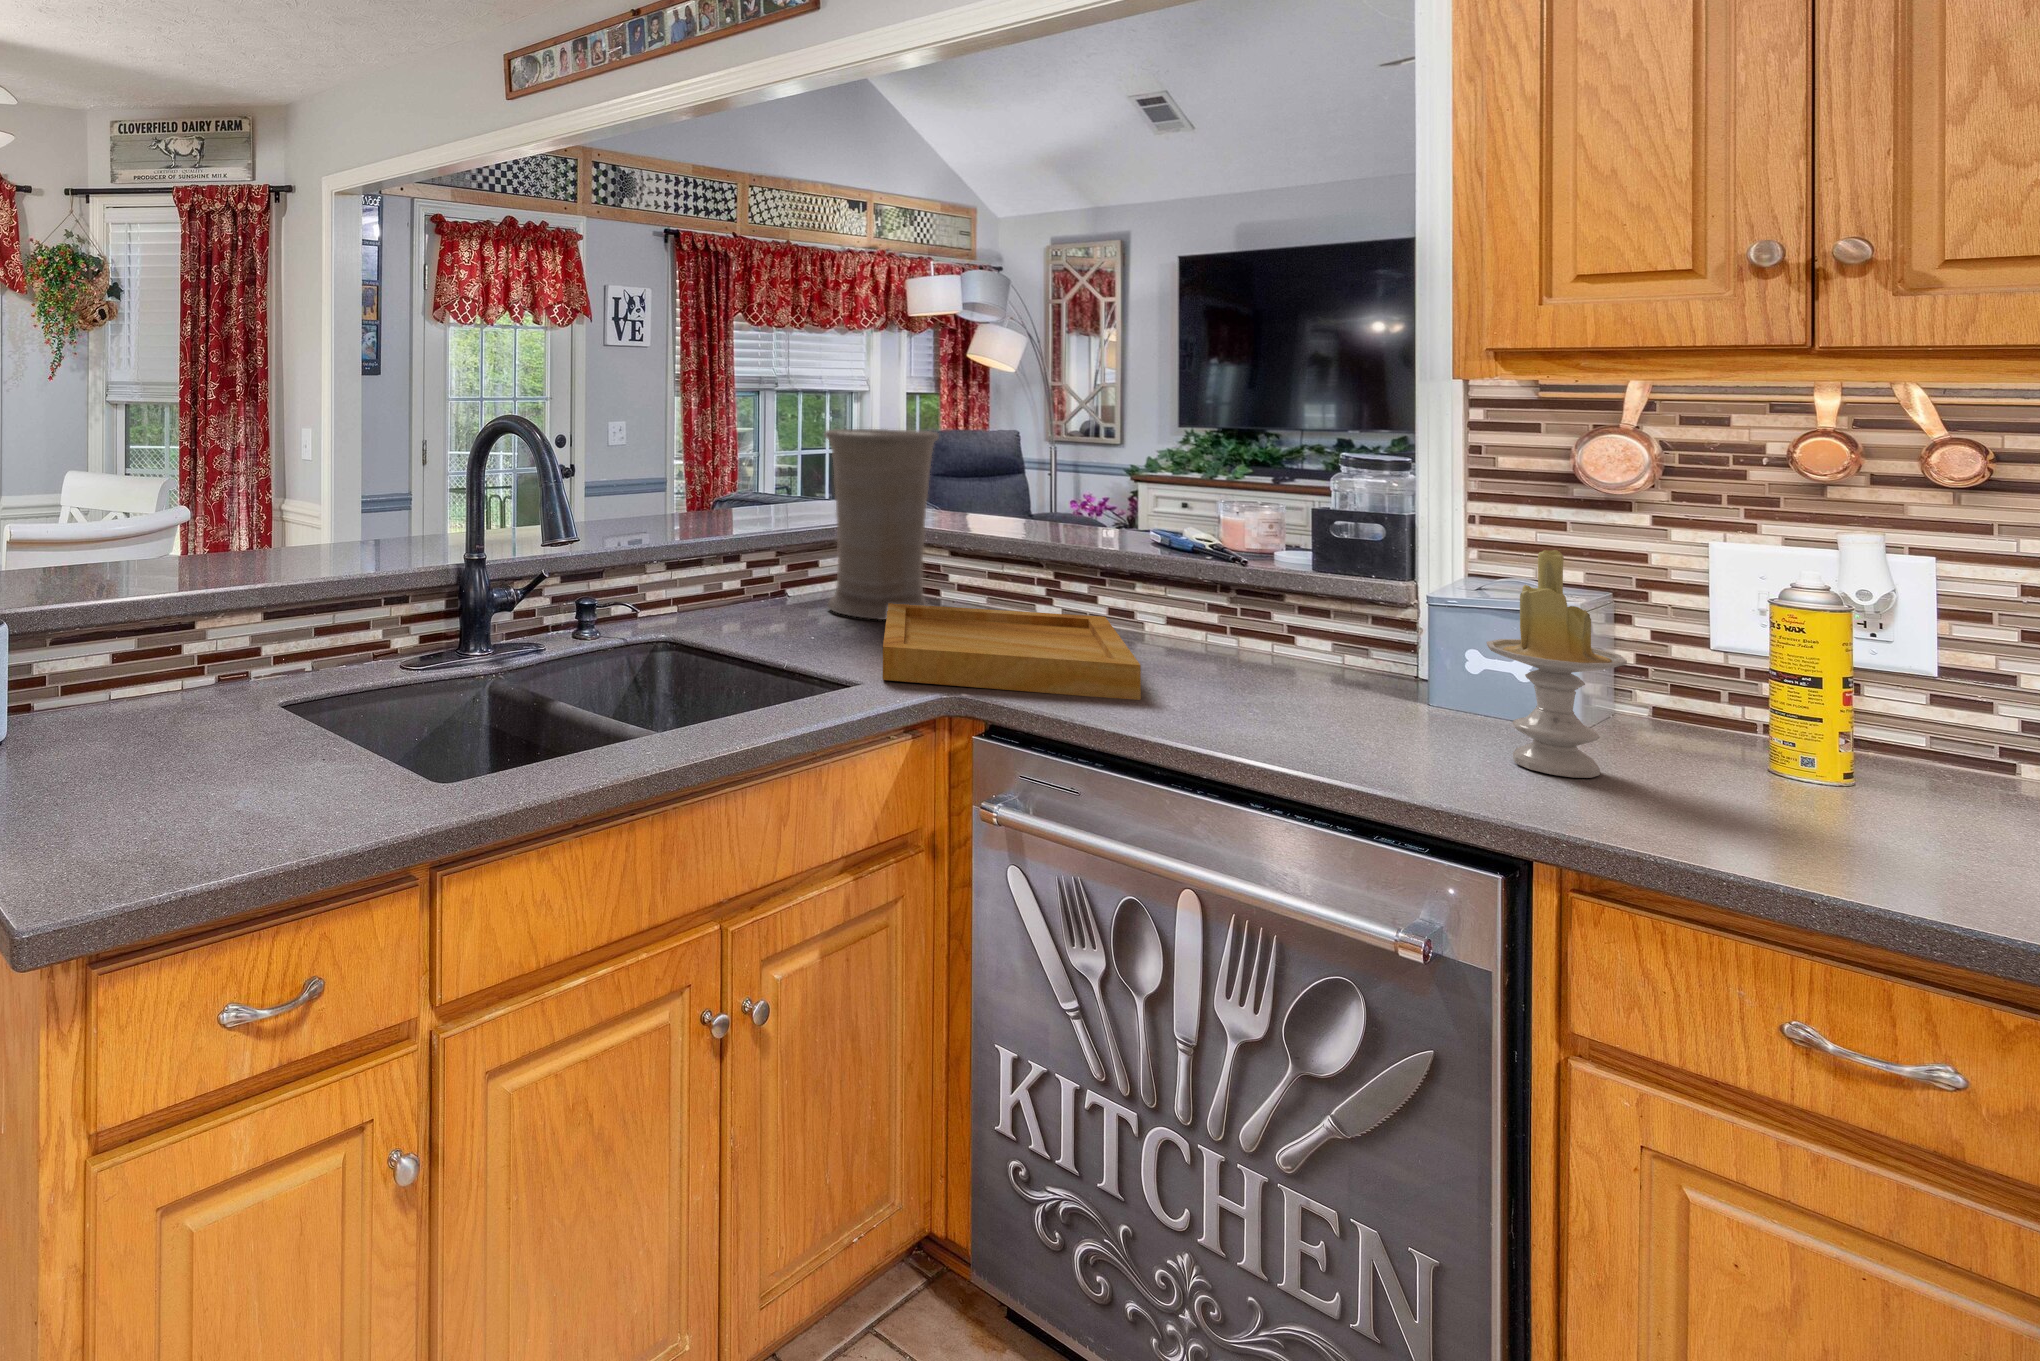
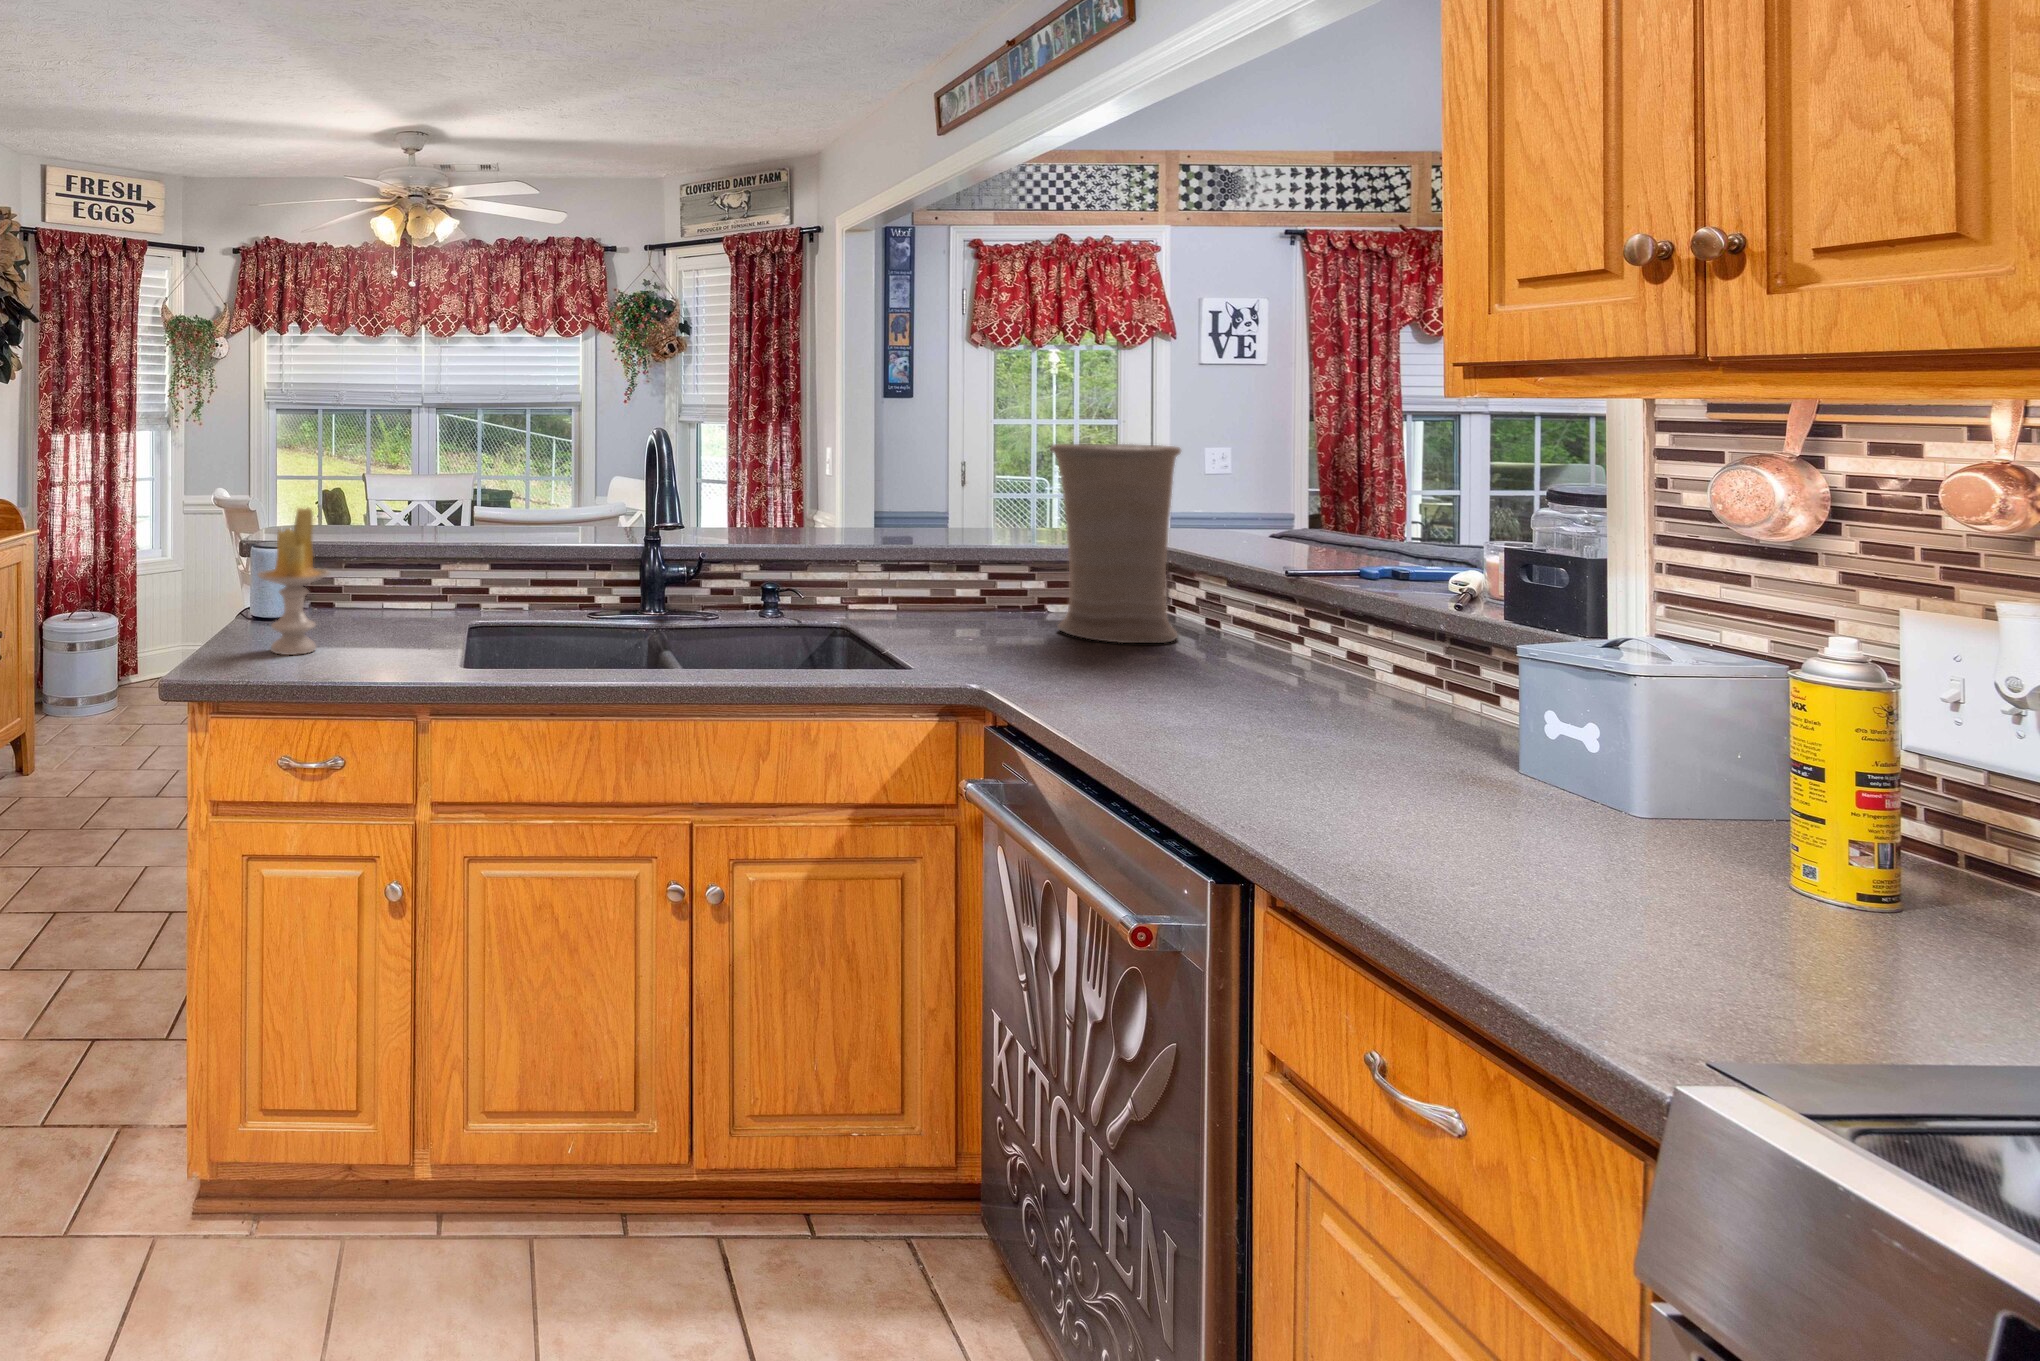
candle: present [1487,550,1627,778] -> present [258,508,330,655]
tray: present [883,603,1141,700] -> none [937,618,1286,725]

